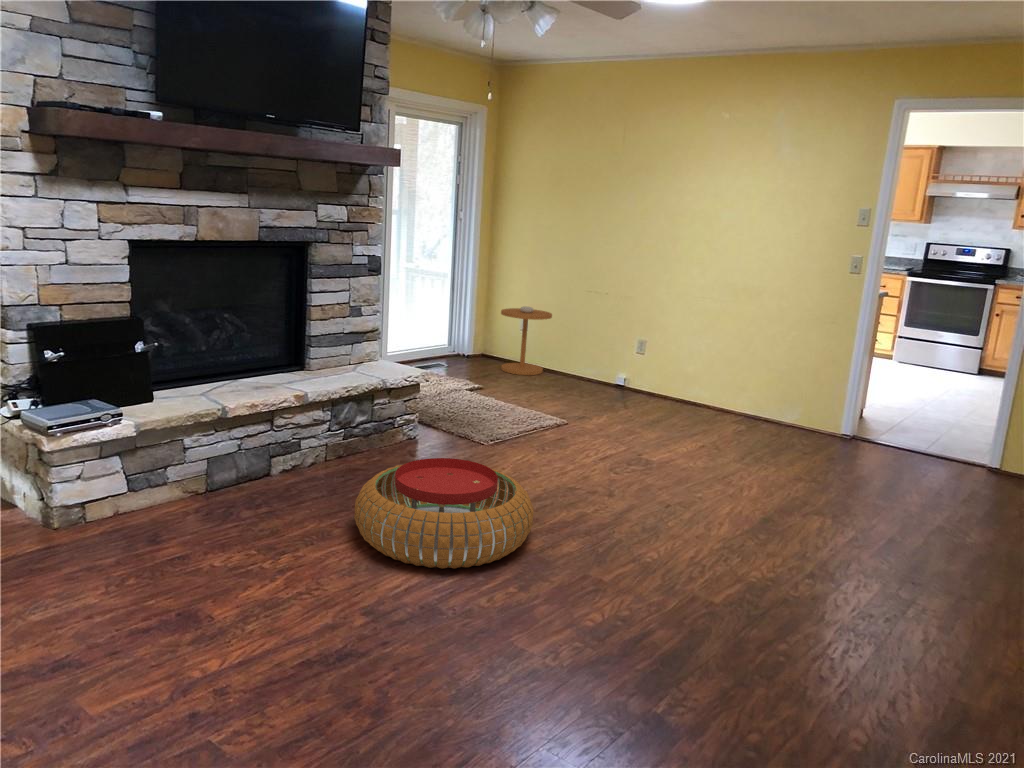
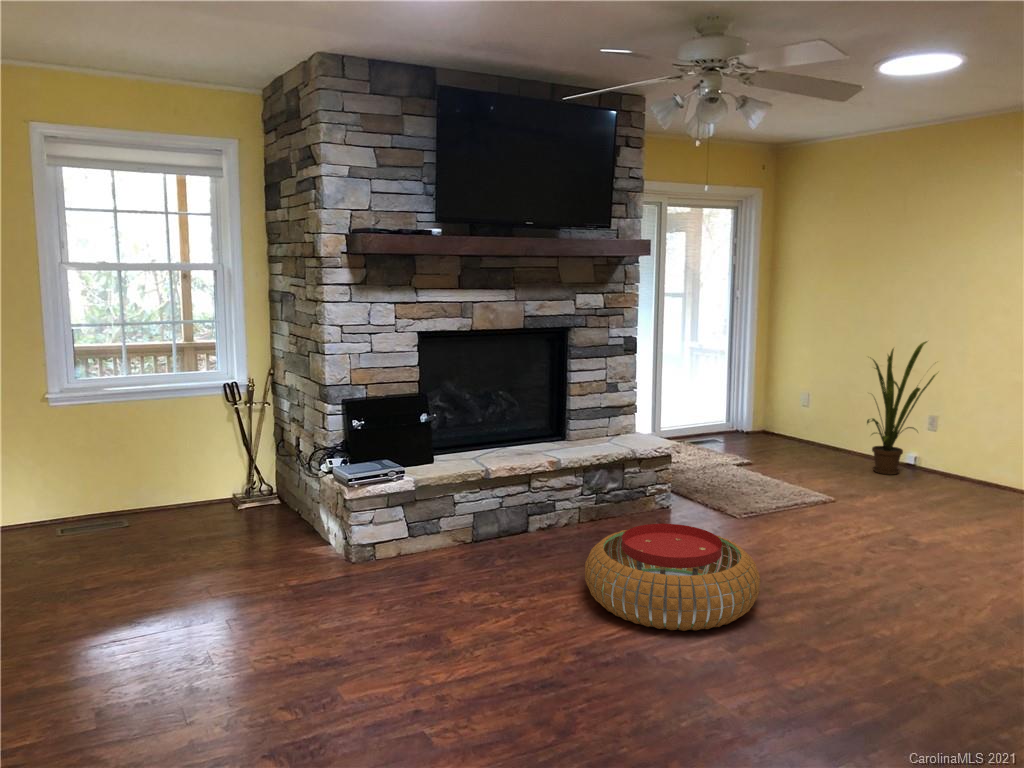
house plant: none [586,270,652,396] -> present [867,341,938,475]
side table: present [501,307,552,375] -> none [776,382,832,452]

